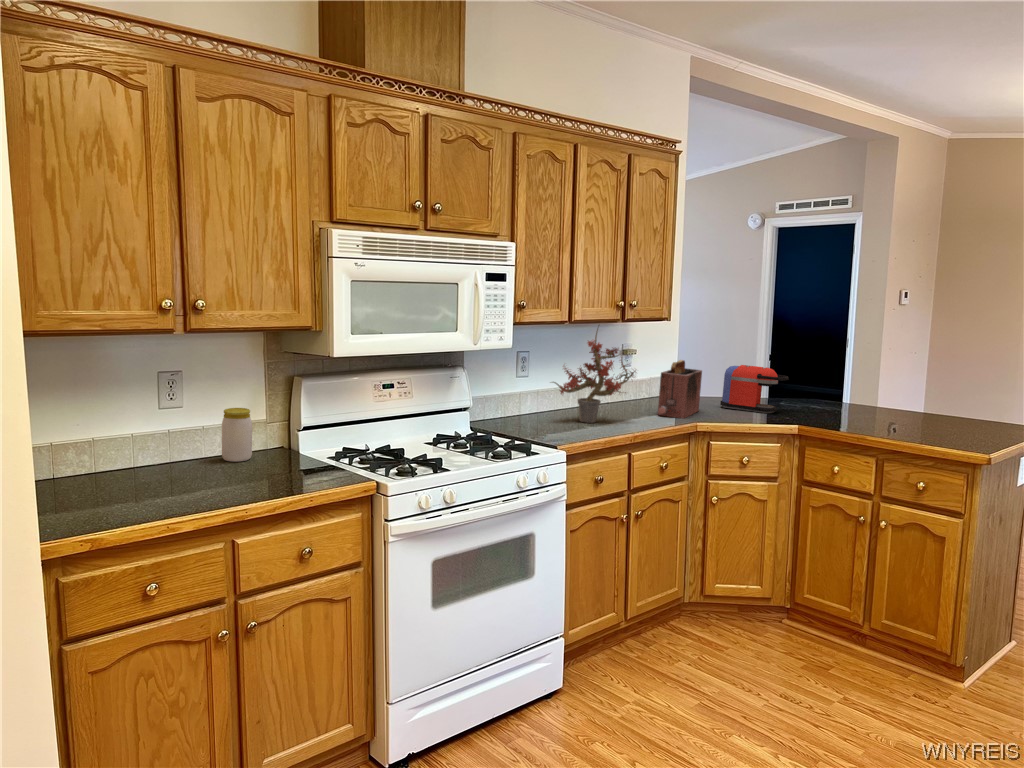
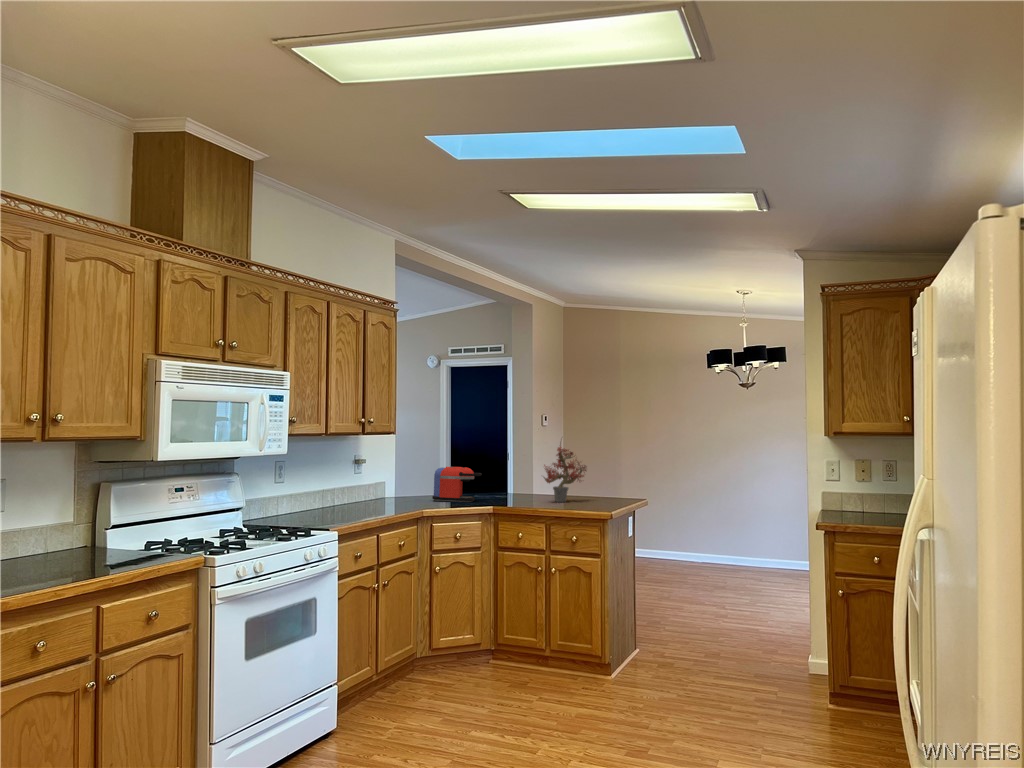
potted plant: present [552,329,636,423] -> present [544,442,586,502]
toaster: present [658,360,702,418] -> none [389,464,419,509]
jar: present [222,408,252,462] -> none [48,510,78,556]

